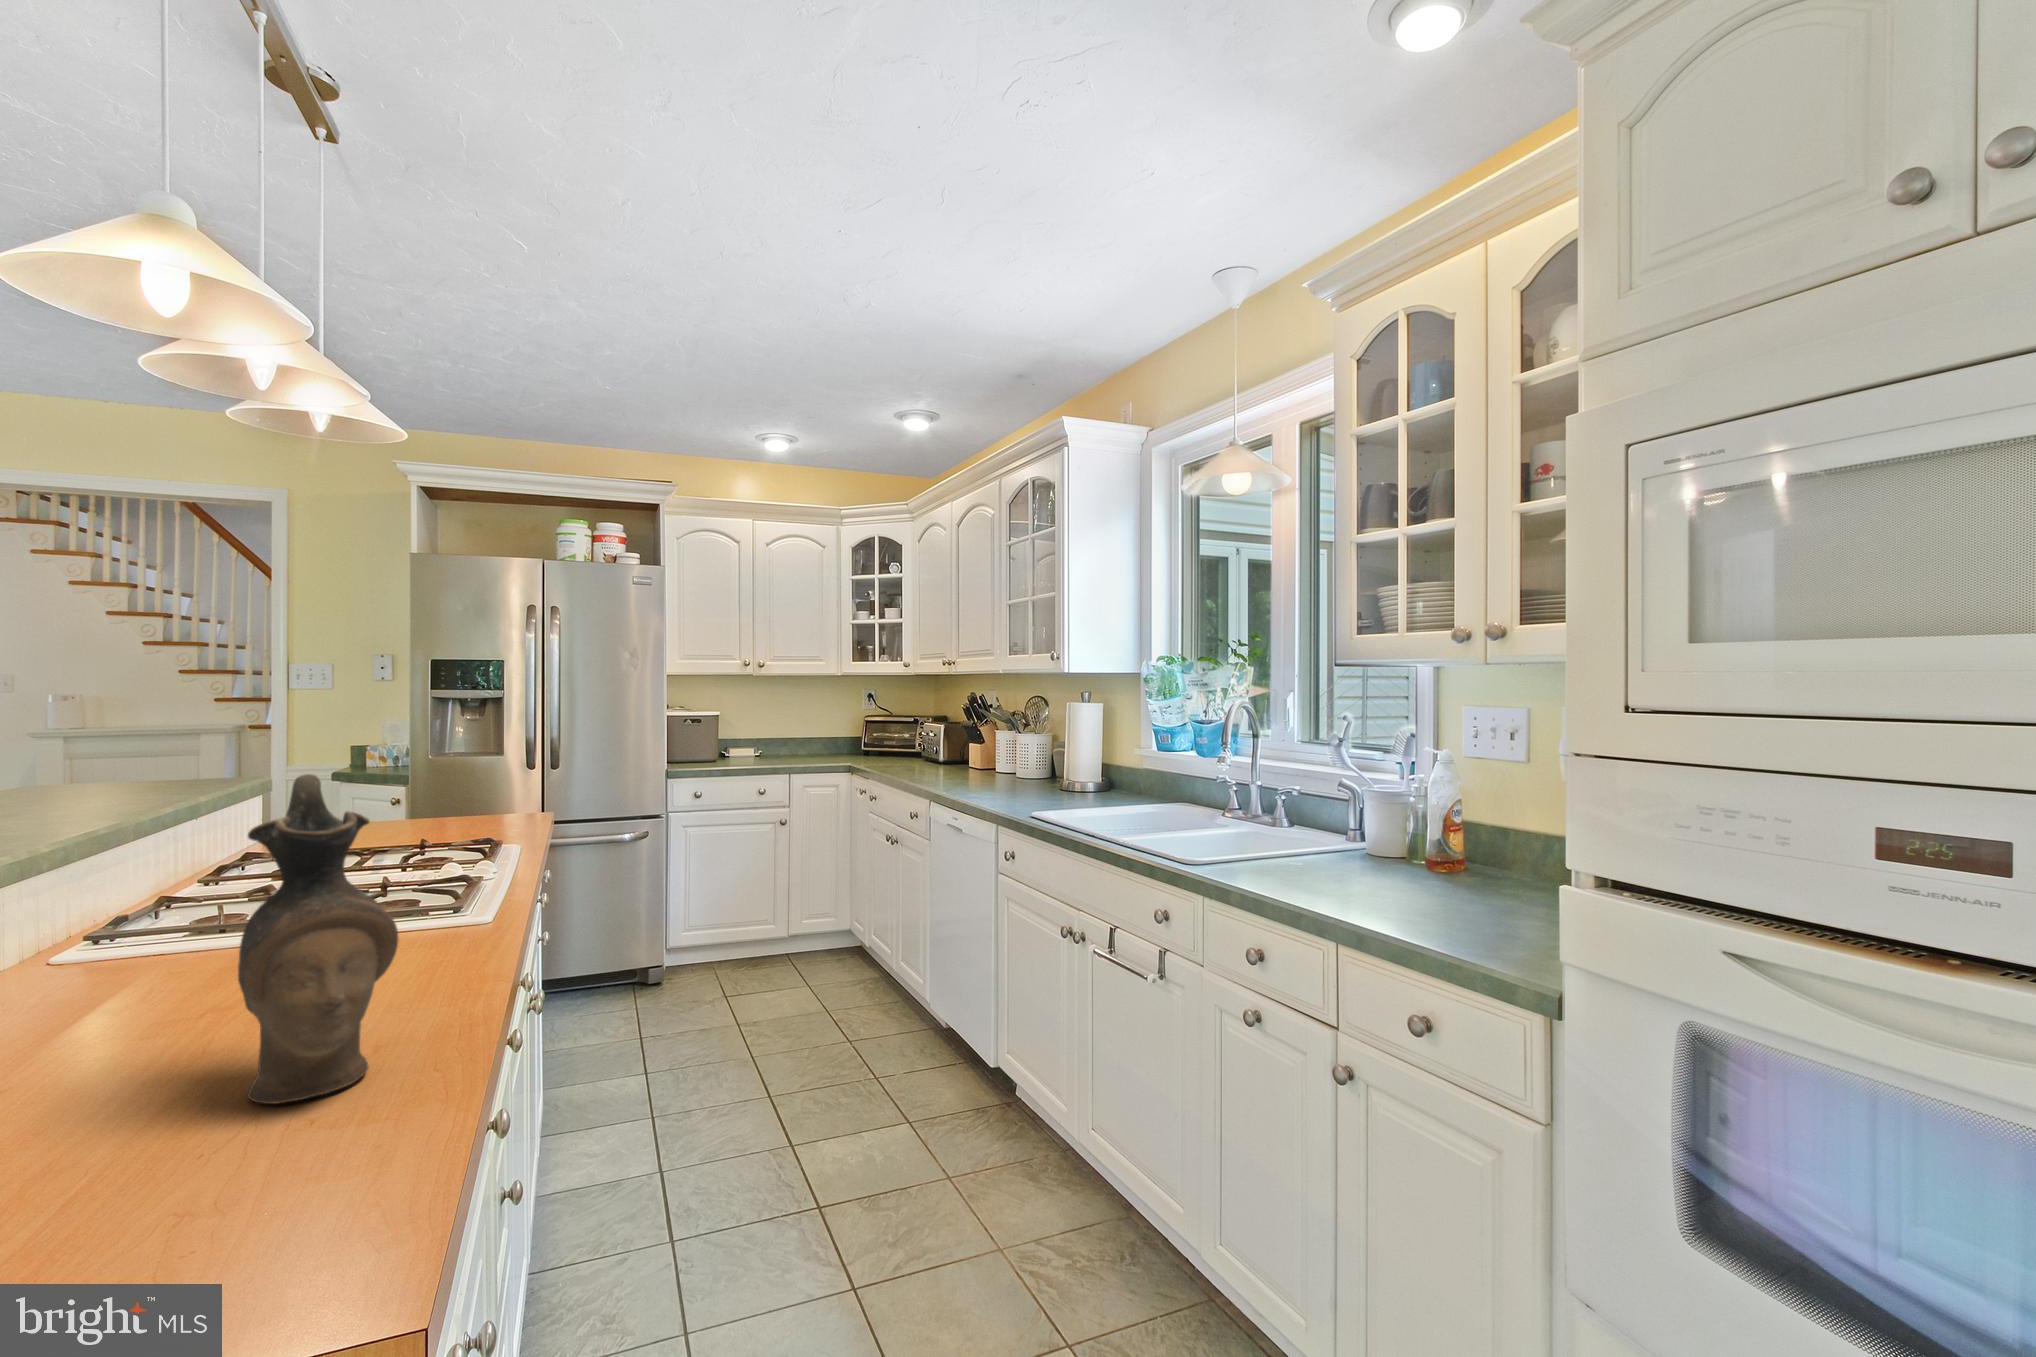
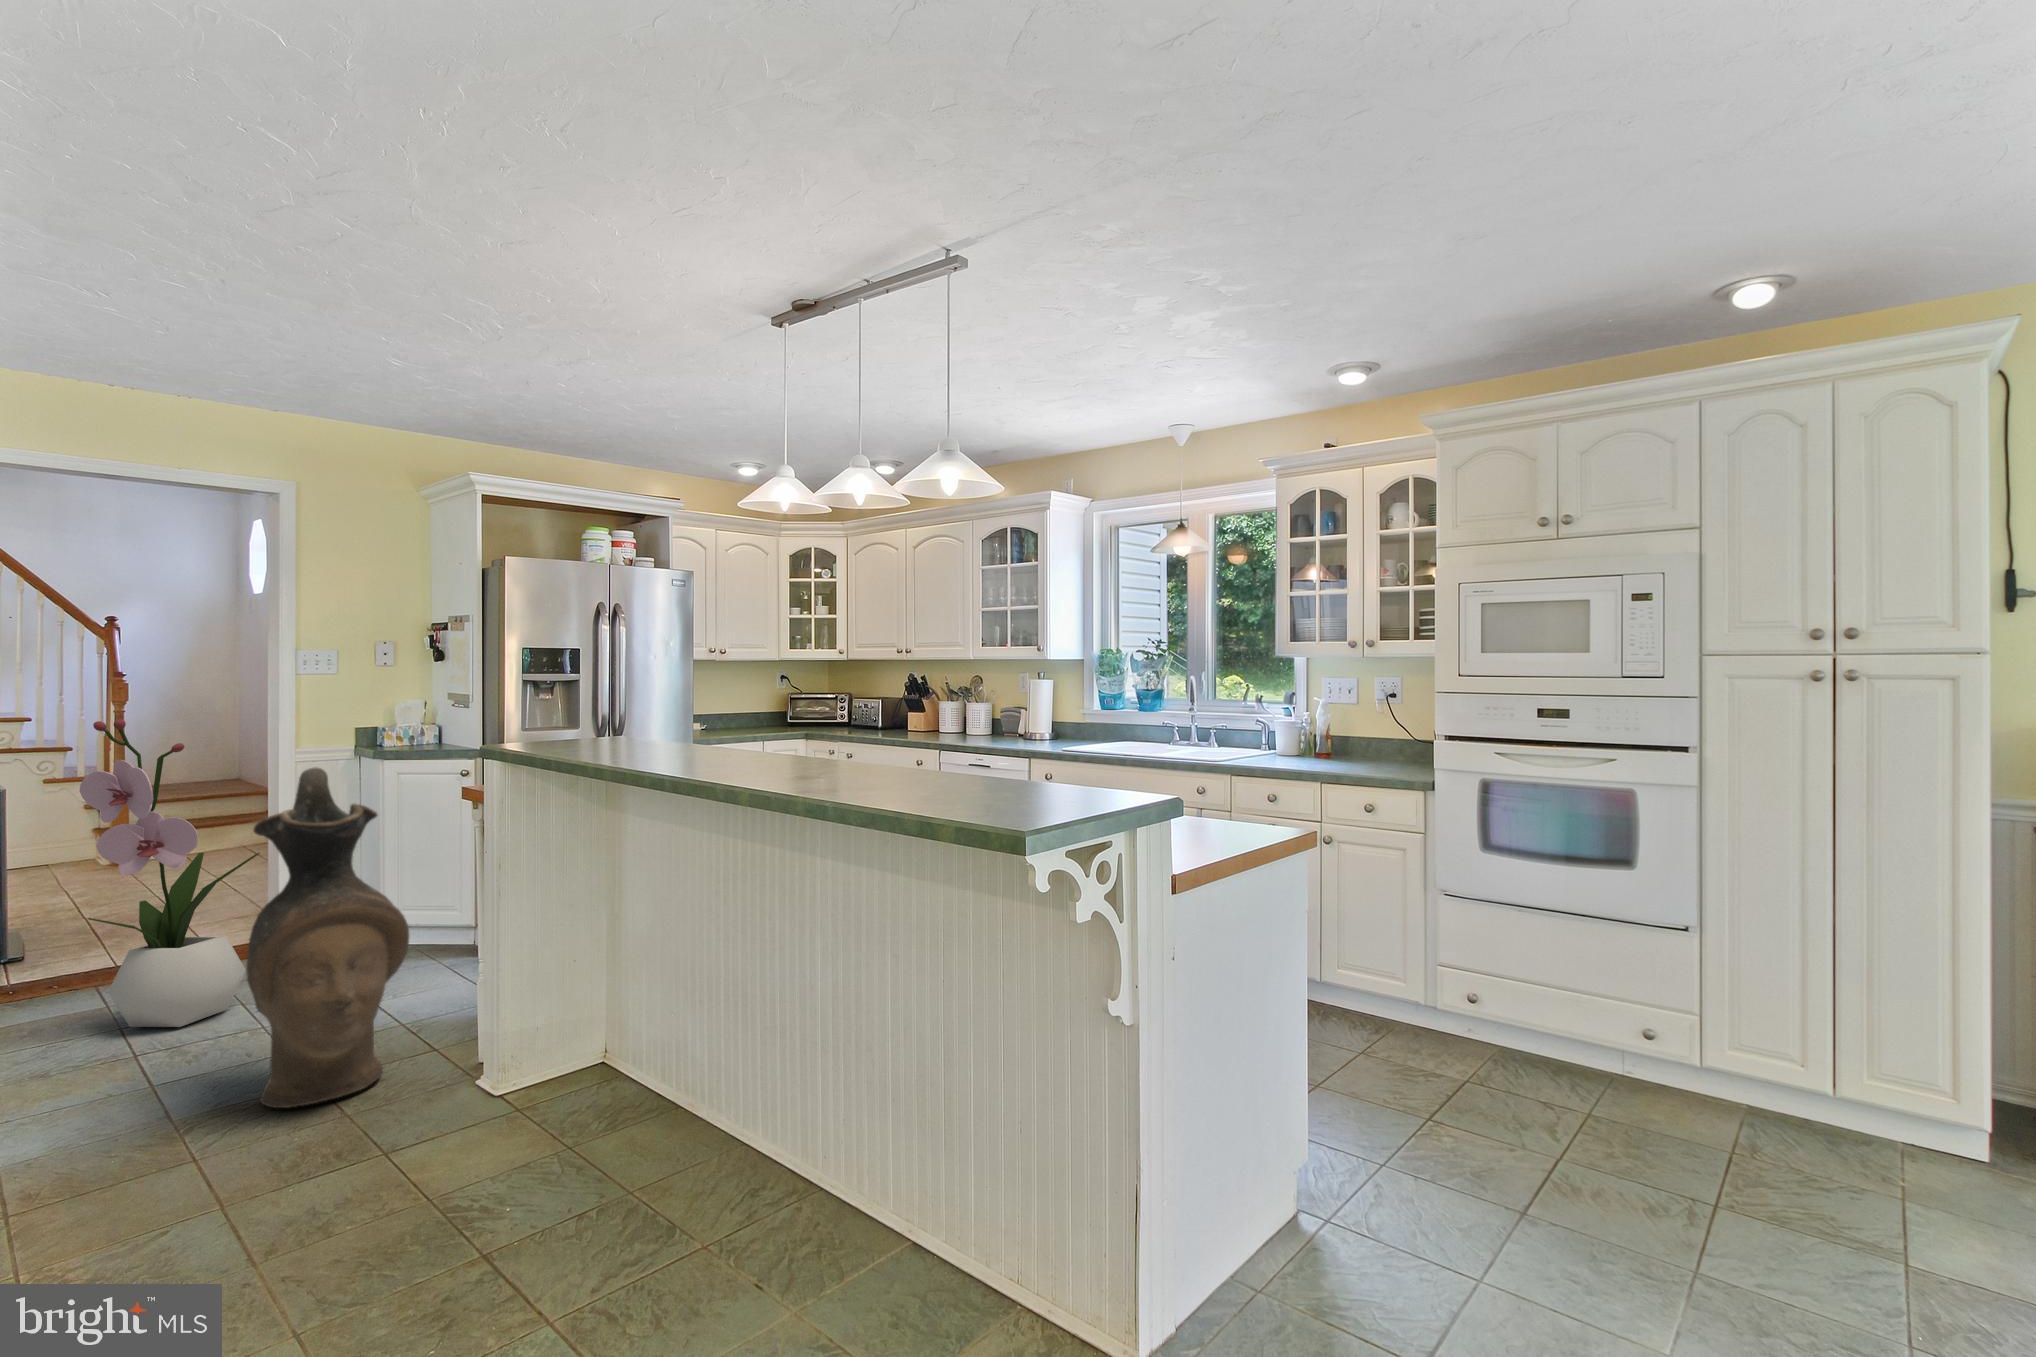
flower arrangement: none [67,717,246,1018] -> present [80,719,260,1027]

